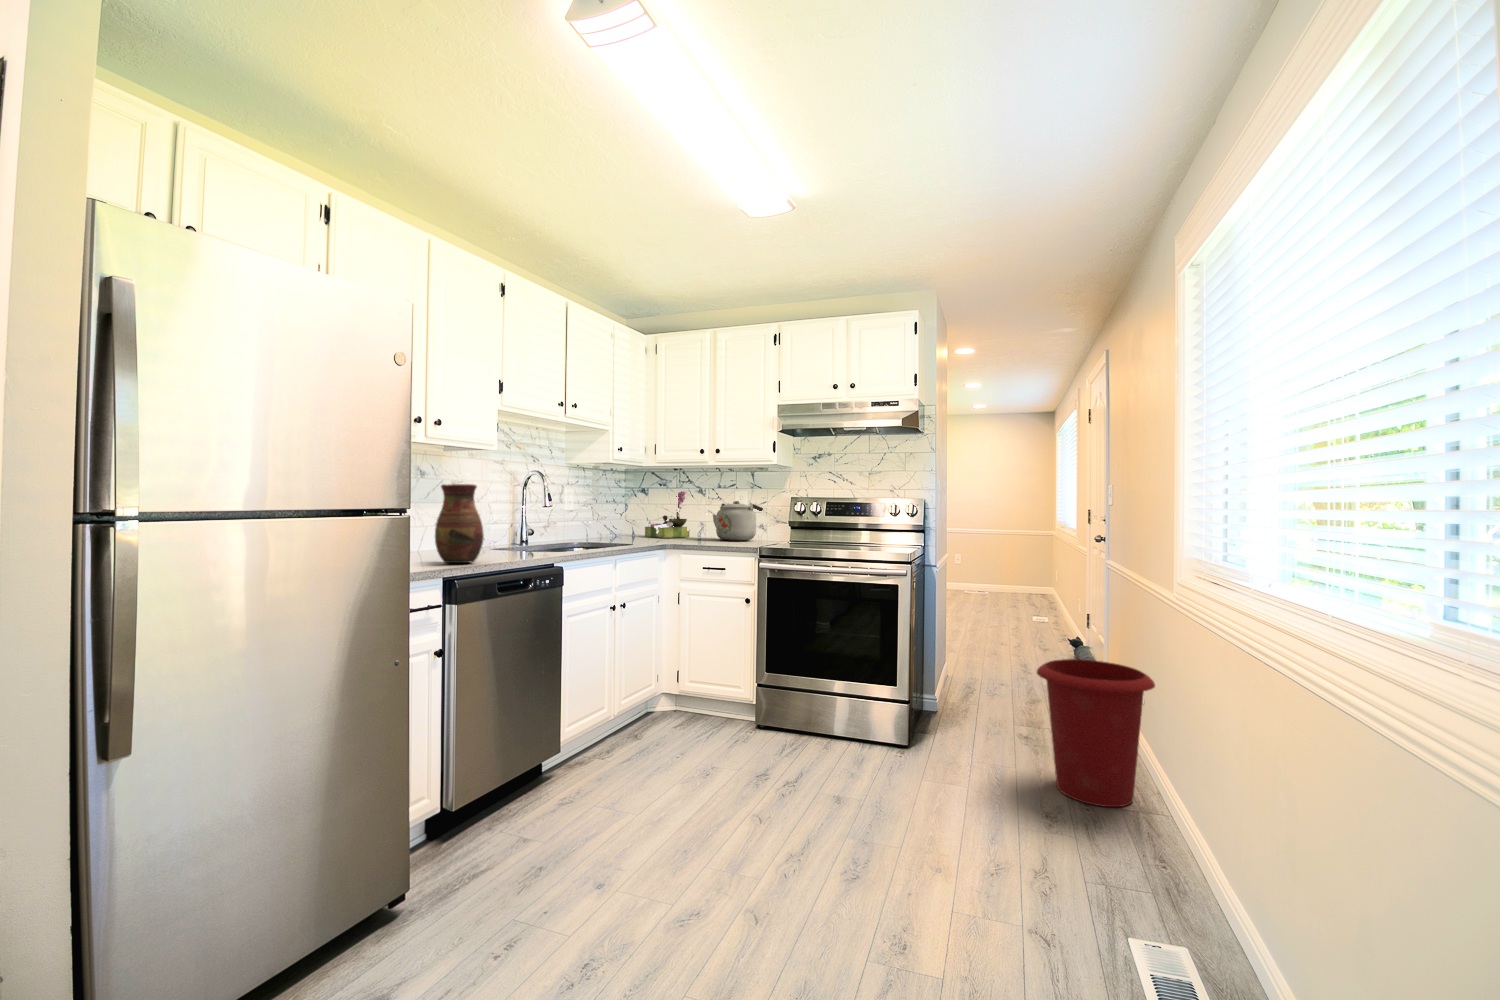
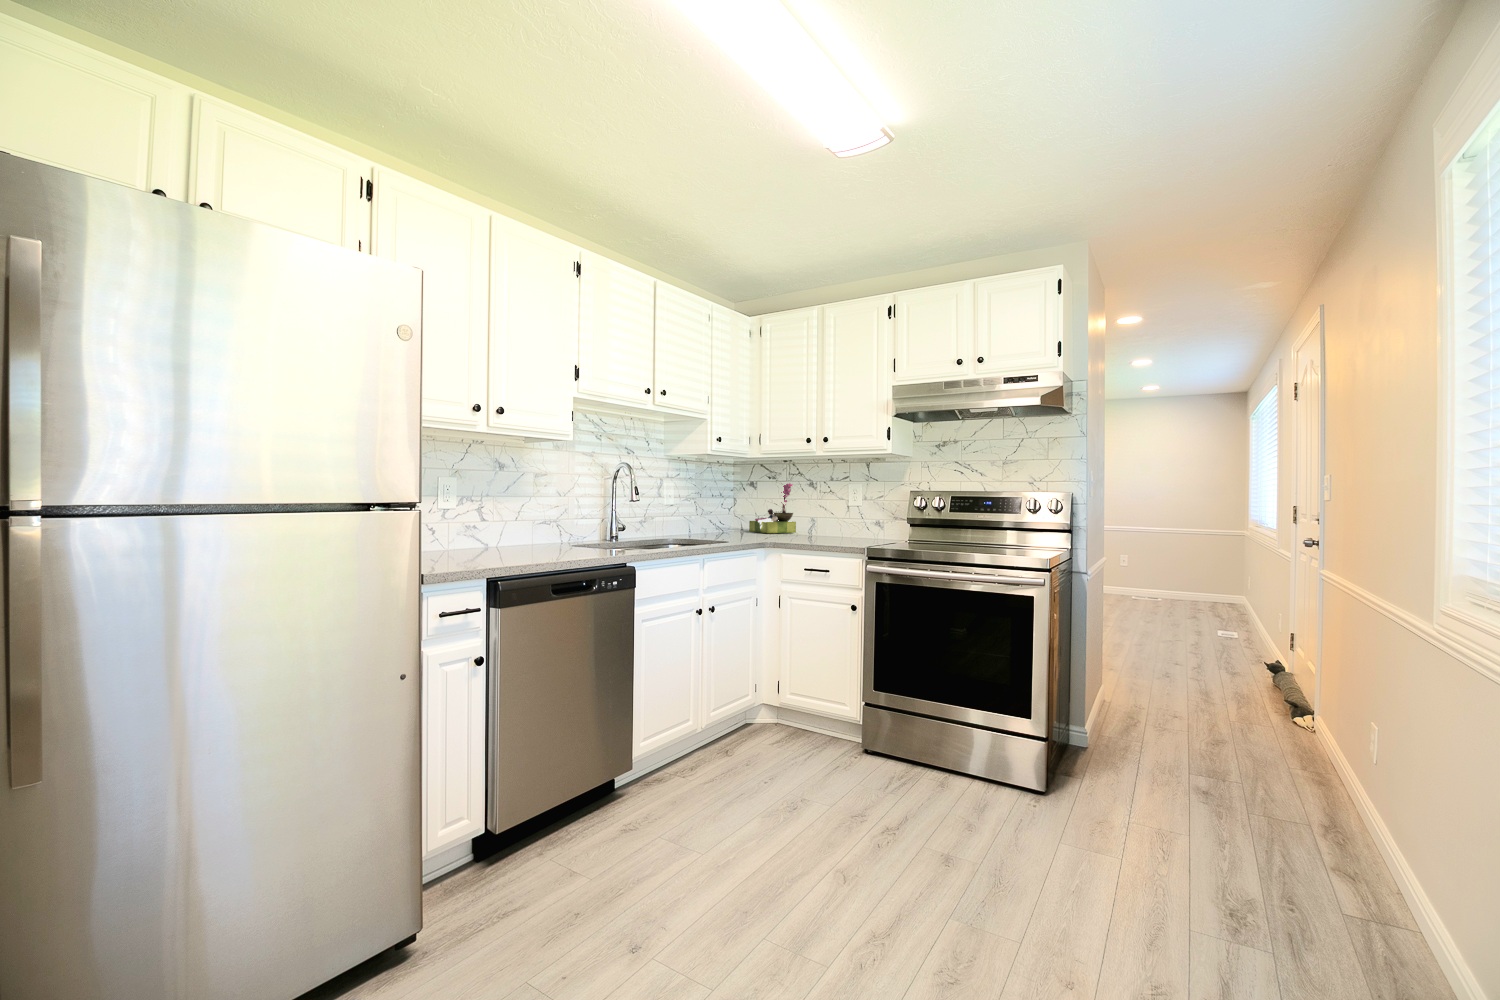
vase: present [435,484,484,563] -> none [495,477,546,563]
kettle: present [713,501,763,541] -> none [820,494,876,538]
waste bin: present [1037,659,1155,807] -> none [1232,712,1436,937]

